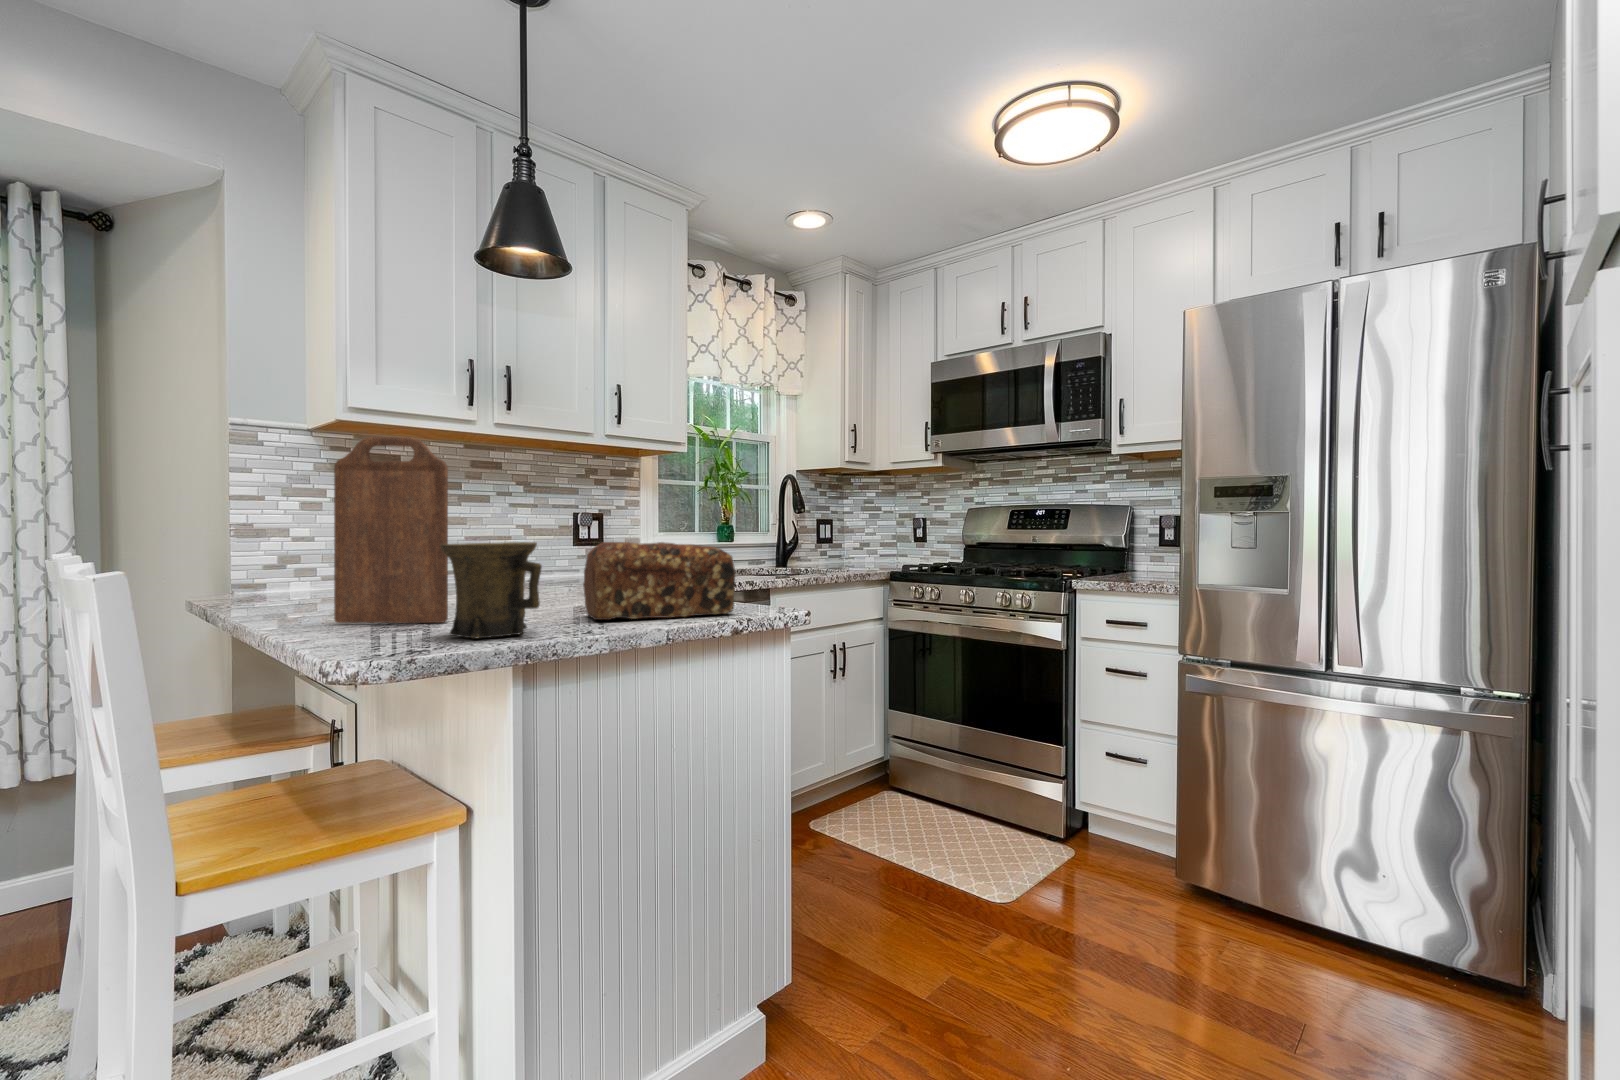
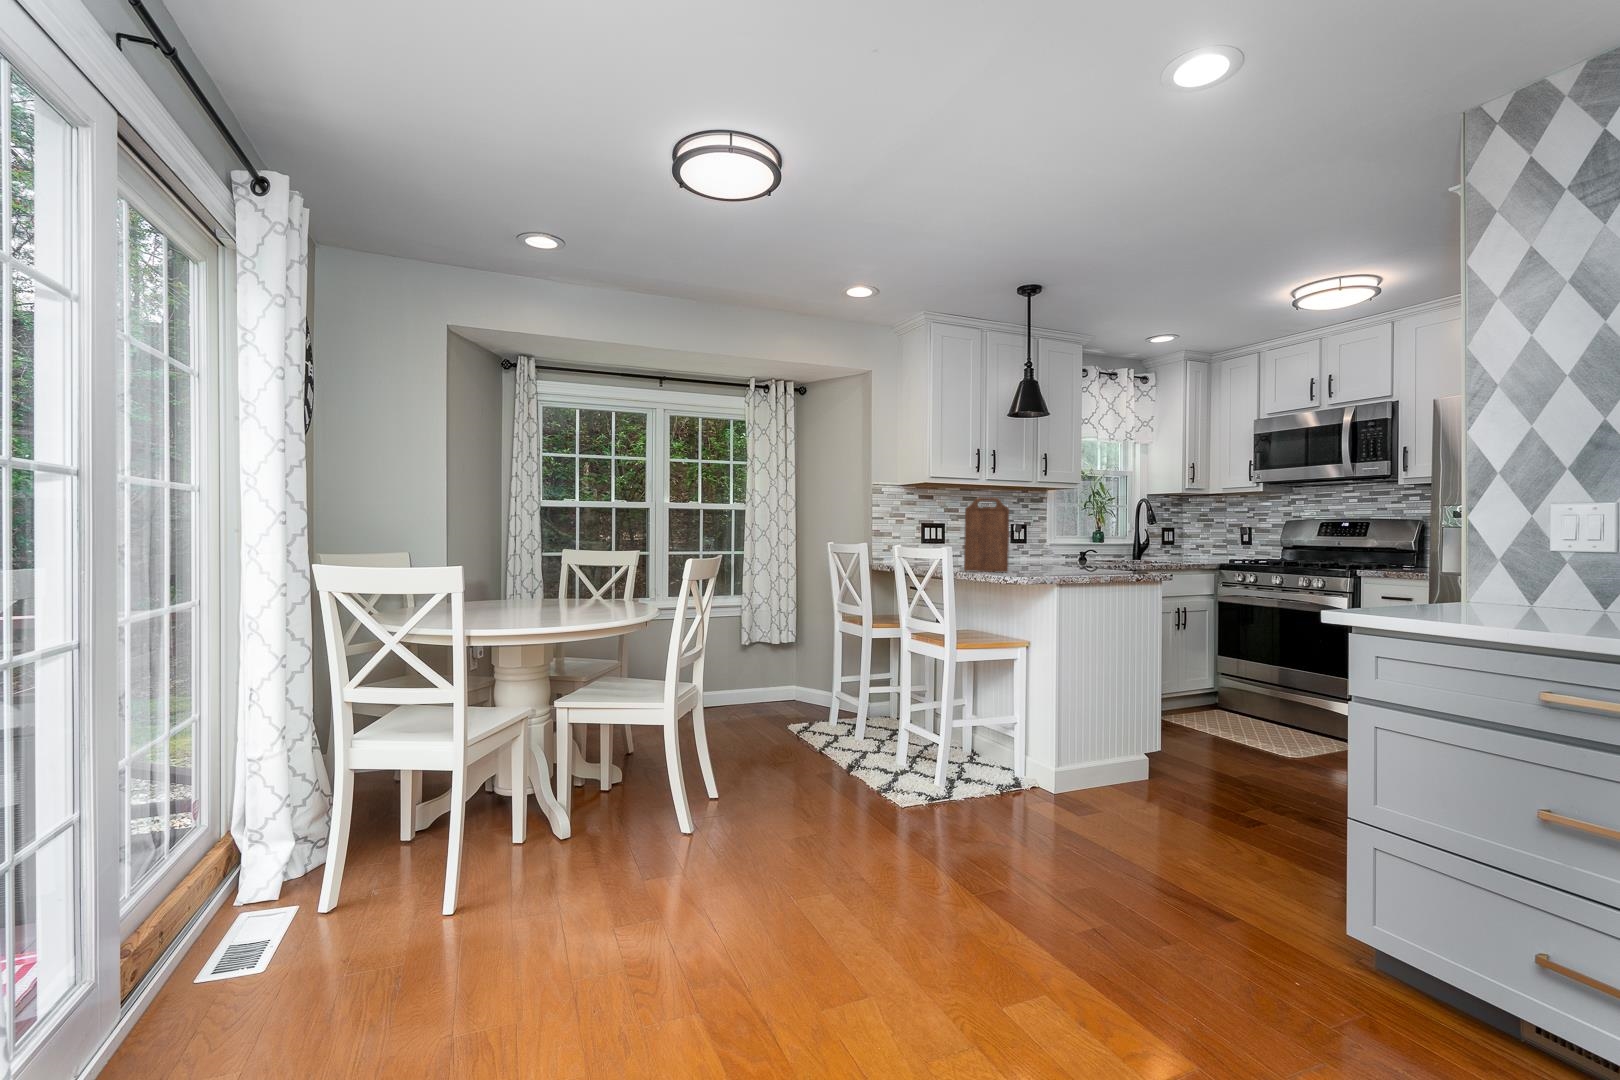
mug: present [440,542,542,638] -> none [1022,540,1062,575]
bread loaf: present [583,542,735,620] -> none [1062,541,1135,574]

